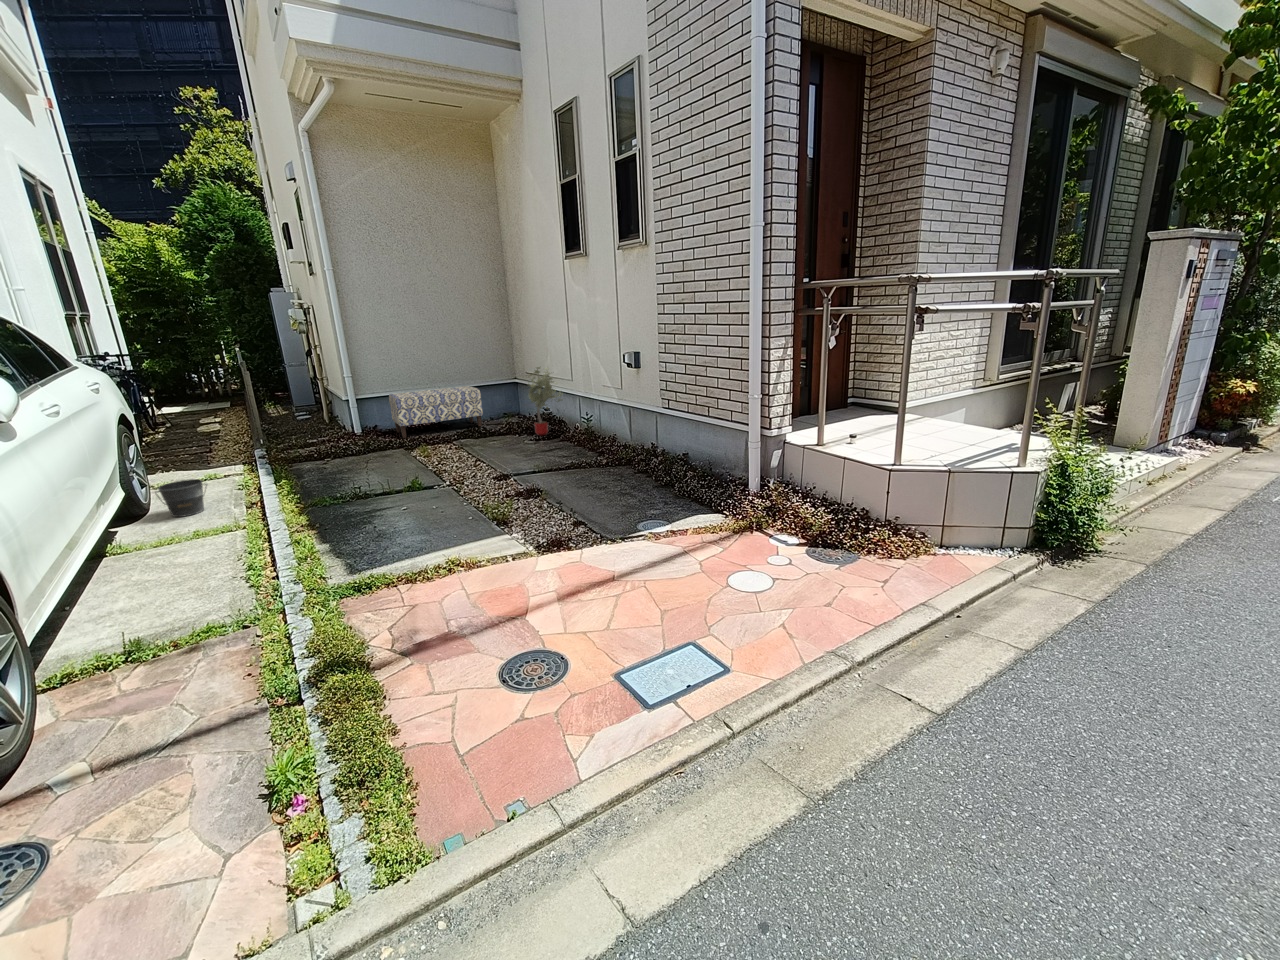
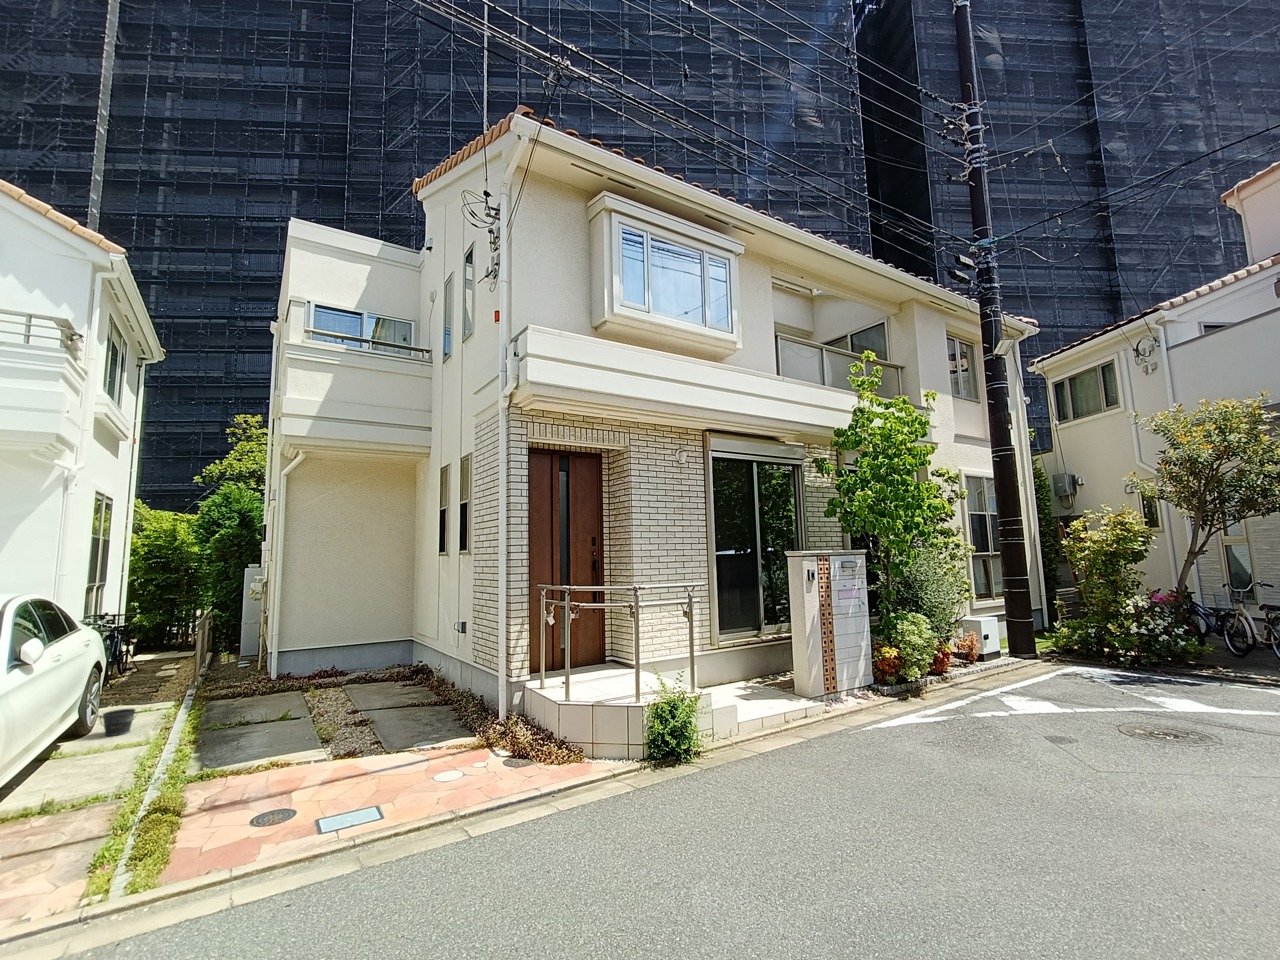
potted tree: present [529,367,563,436] -> none [402,629,432,682]
bench: present [389,386,483,438] -> none [304,642,375,682]

